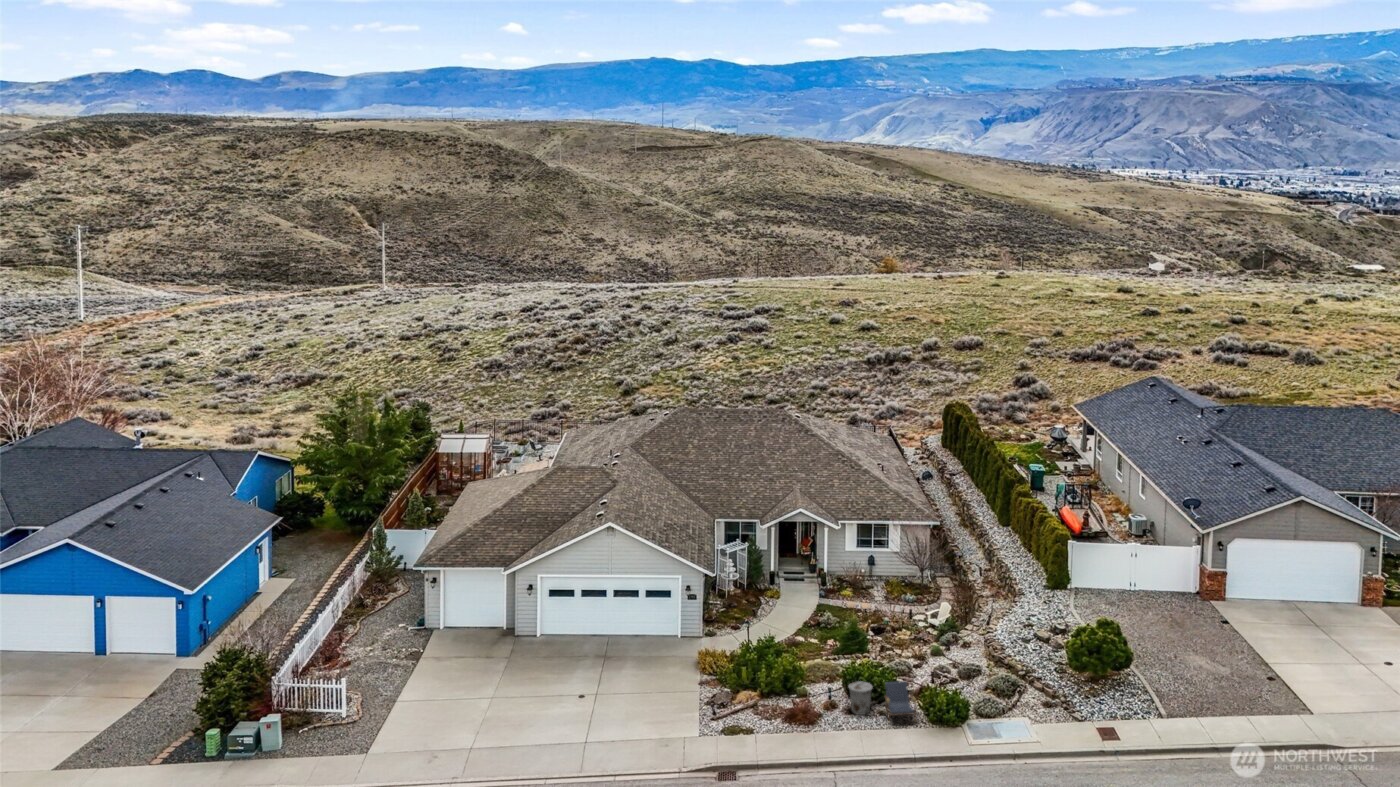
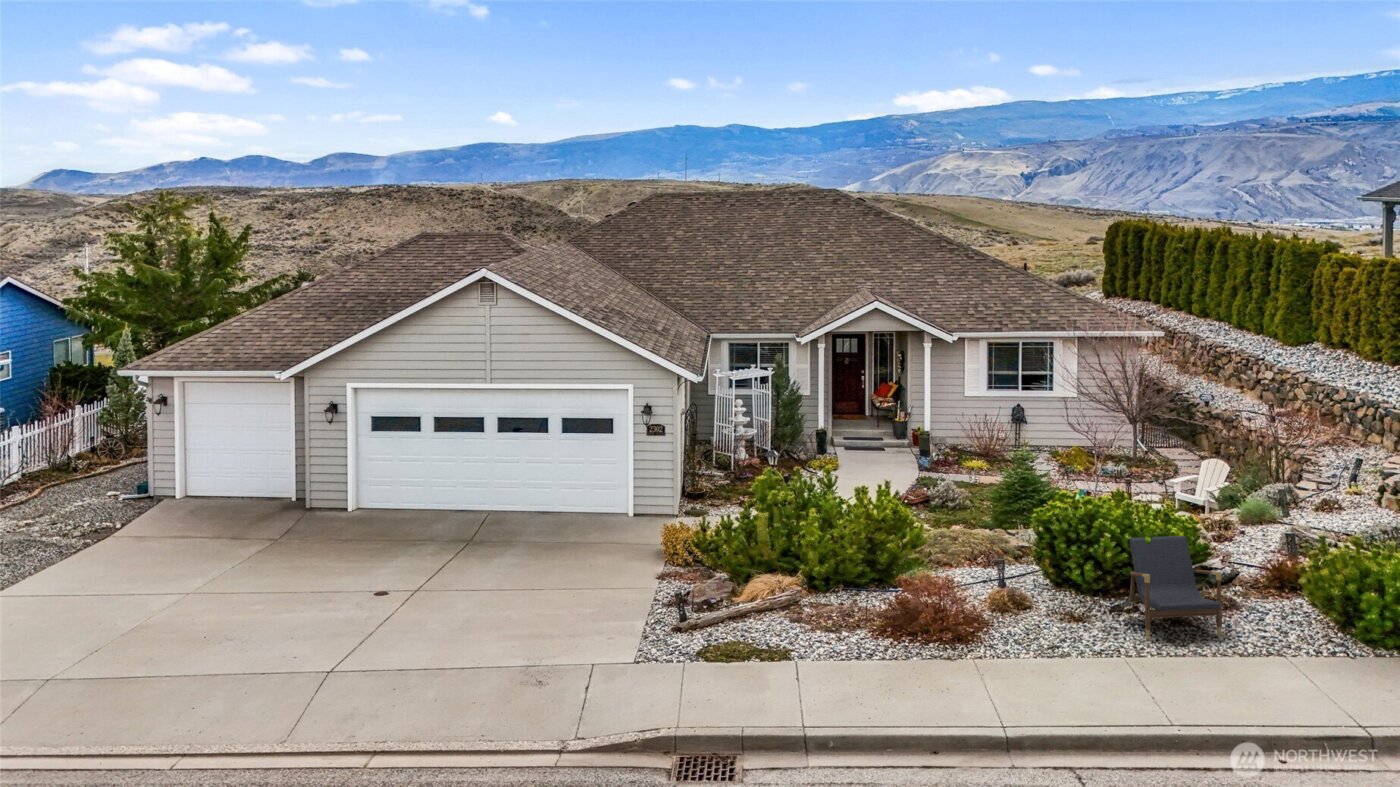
trash can: present [848,681,873,715] -> none [1031,540,1096,623]

